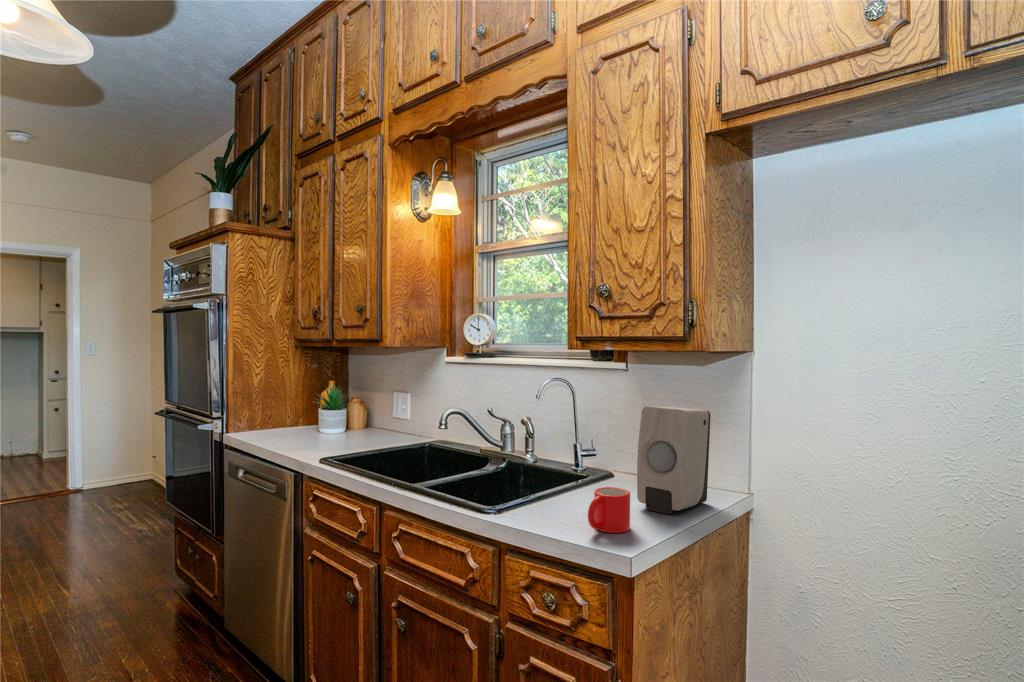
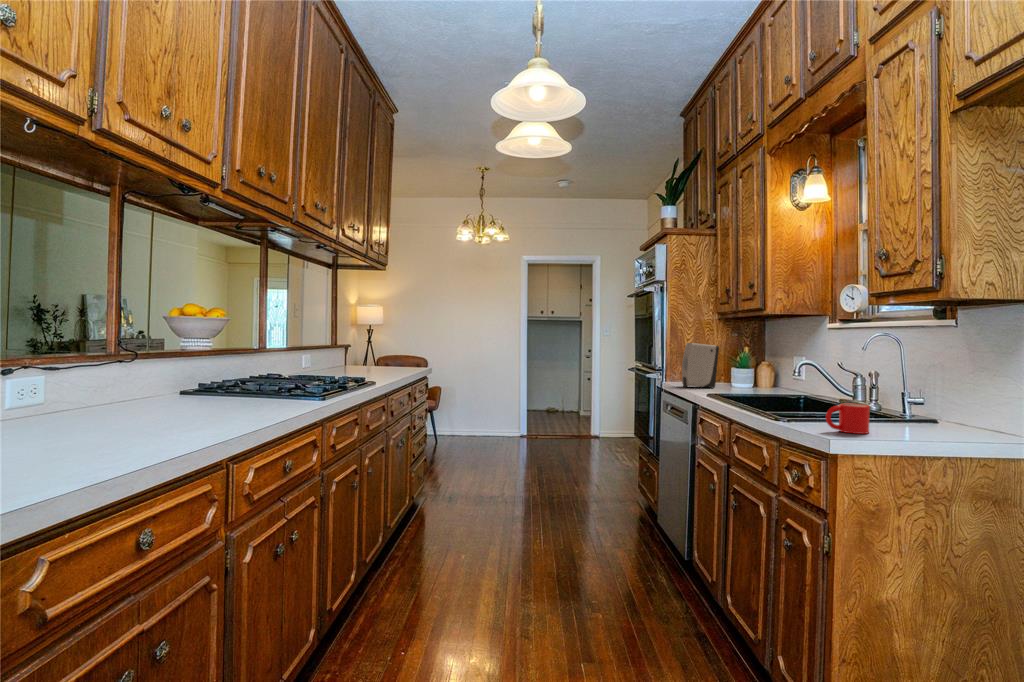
soap dispenser: present [637,407,711,514] -> present [682,343,719,388]

